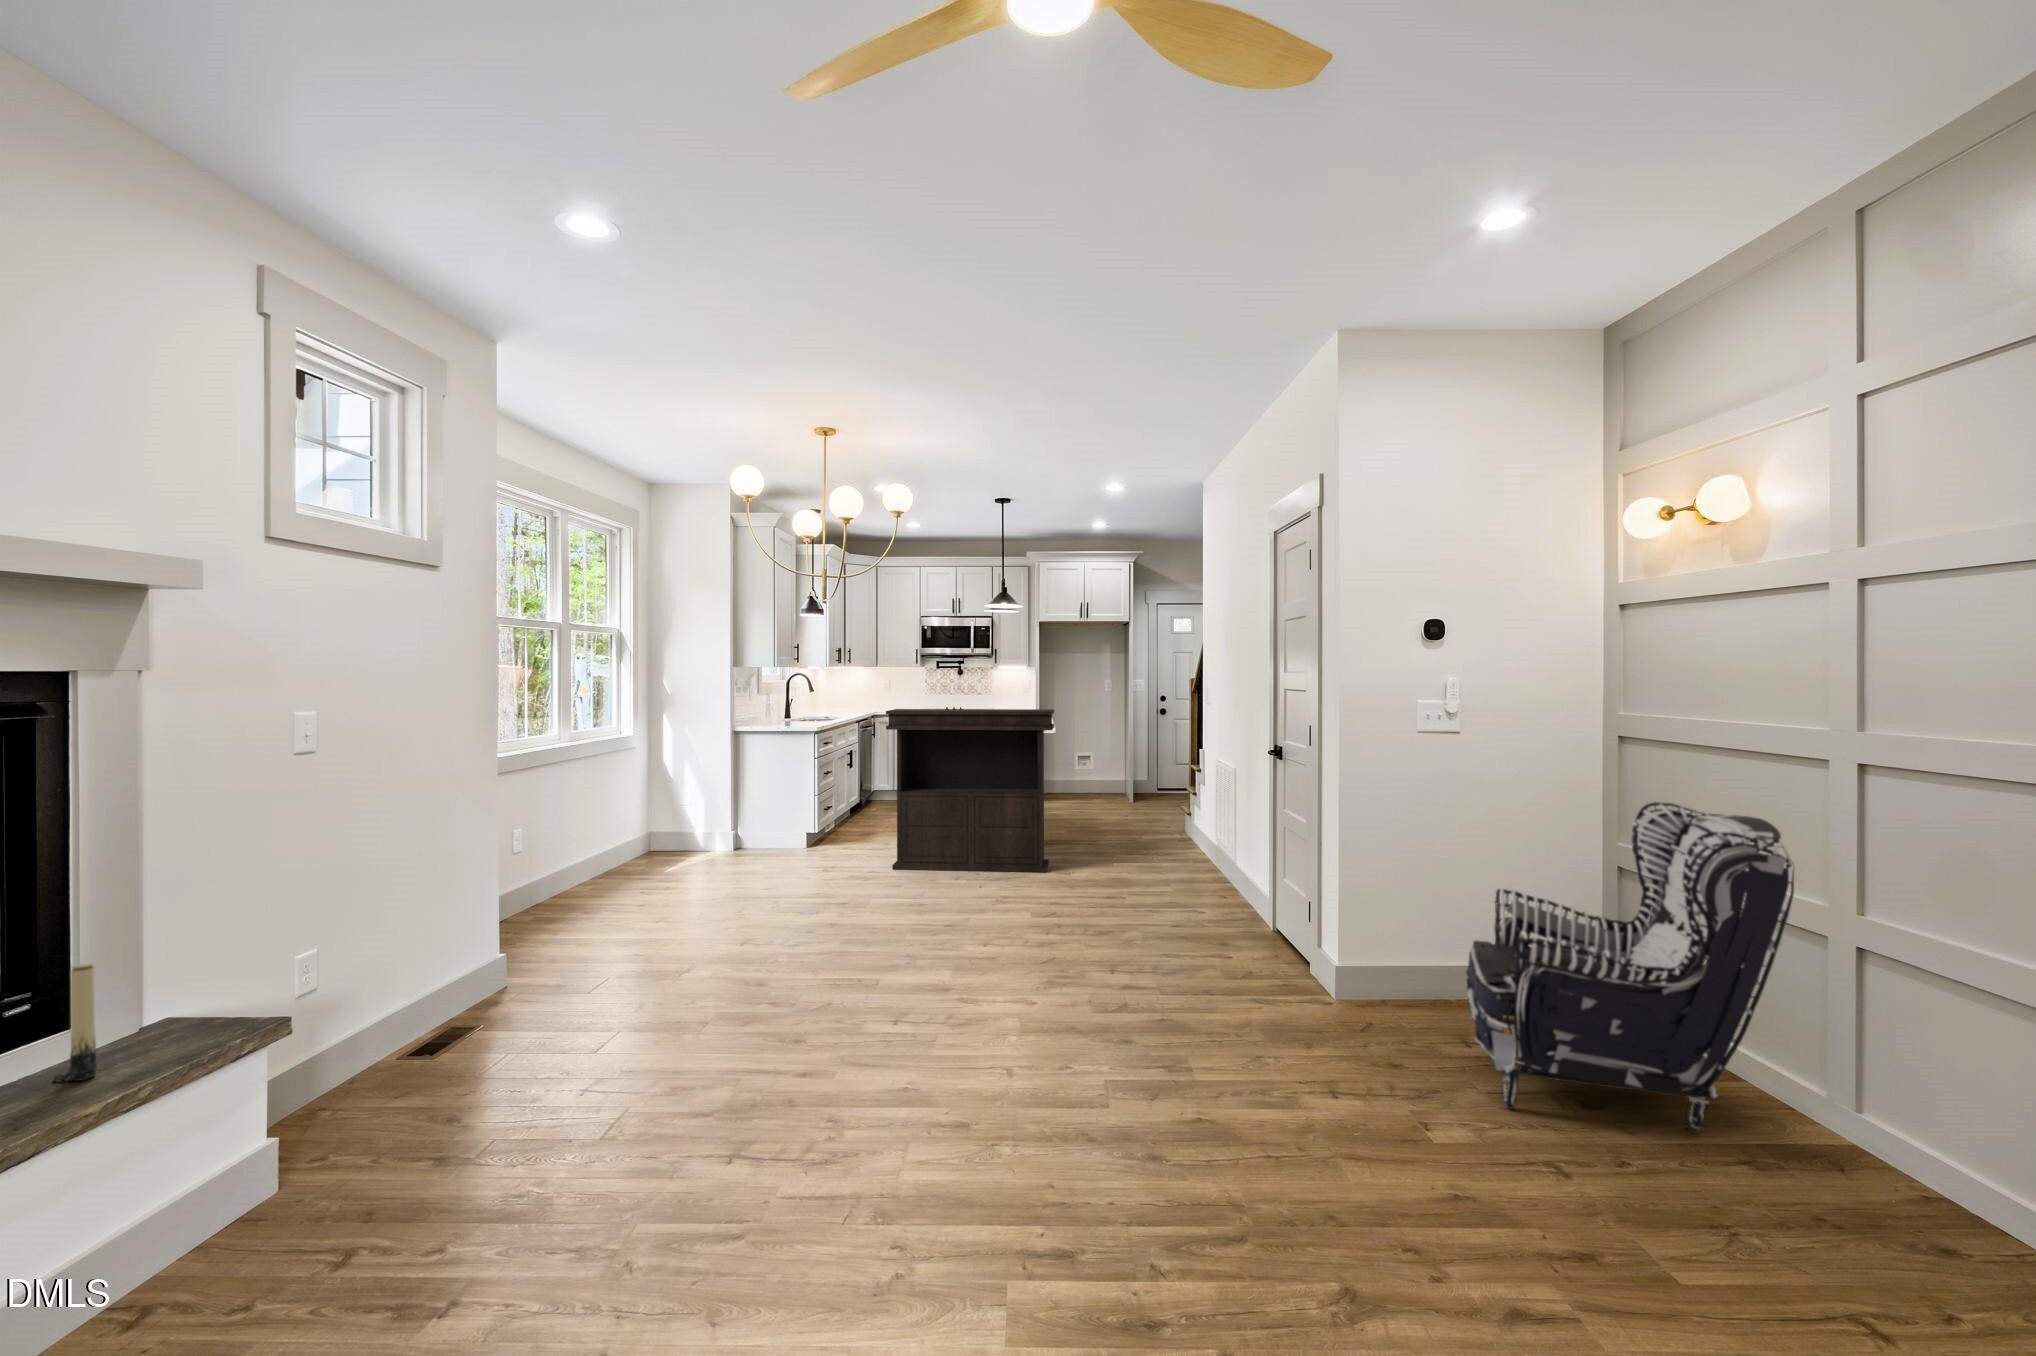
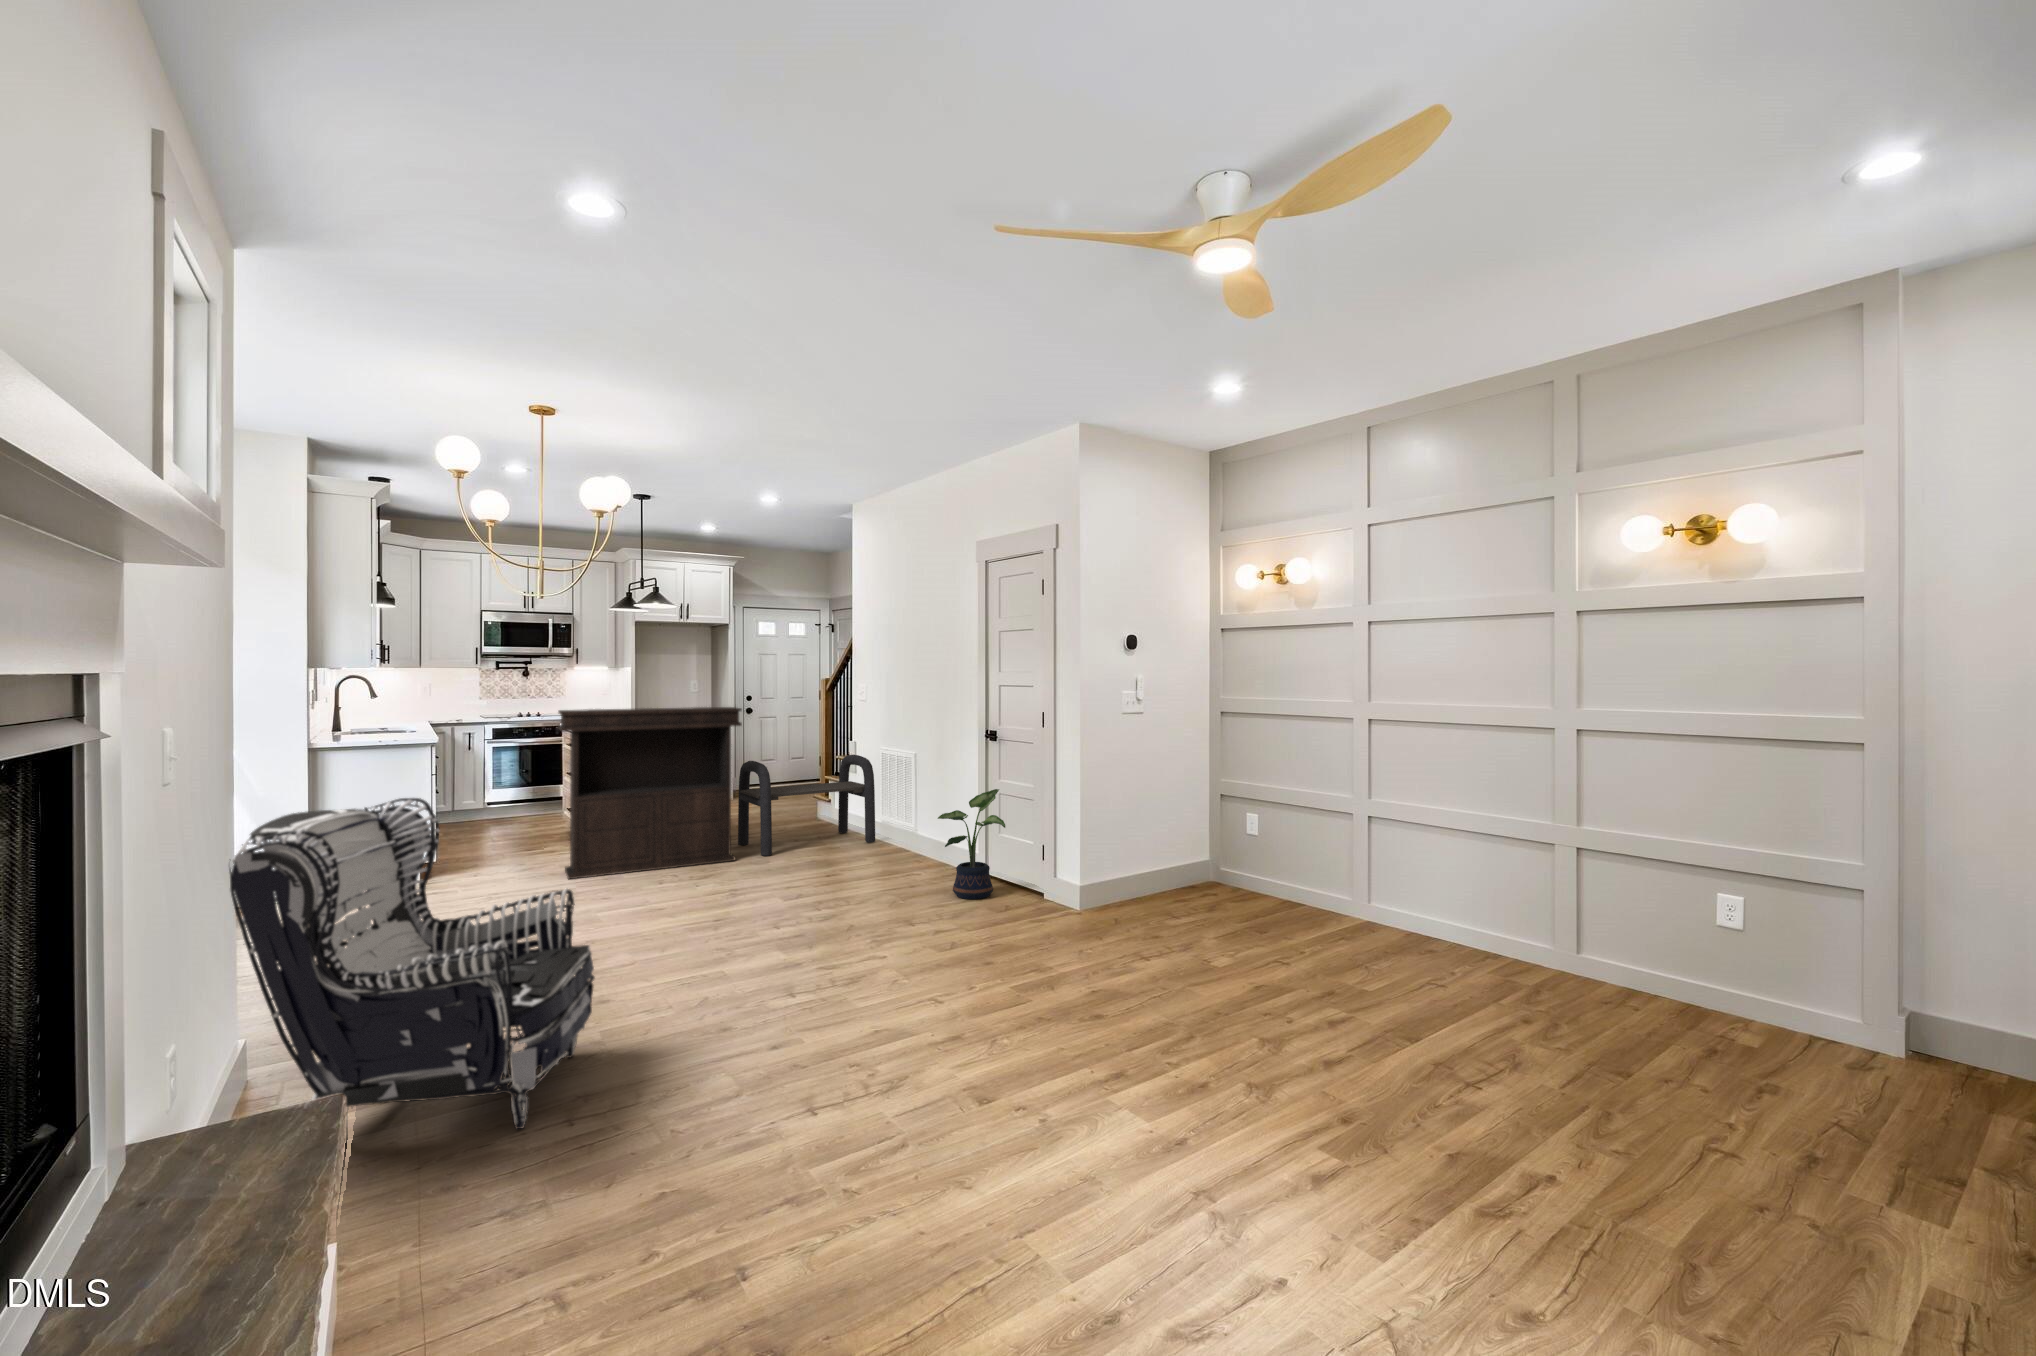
bench: none [1072,767,1212,871] -> present [738,755,875,856]
armchair: present [1466,802,1794,1133] -> present [229,798,595,1129]
potted plant: none [1186,823,1282,960] -> present [938,789,1005,899]
candle: present [53,962,97,1082] -> none [150,1045,212,1215]

